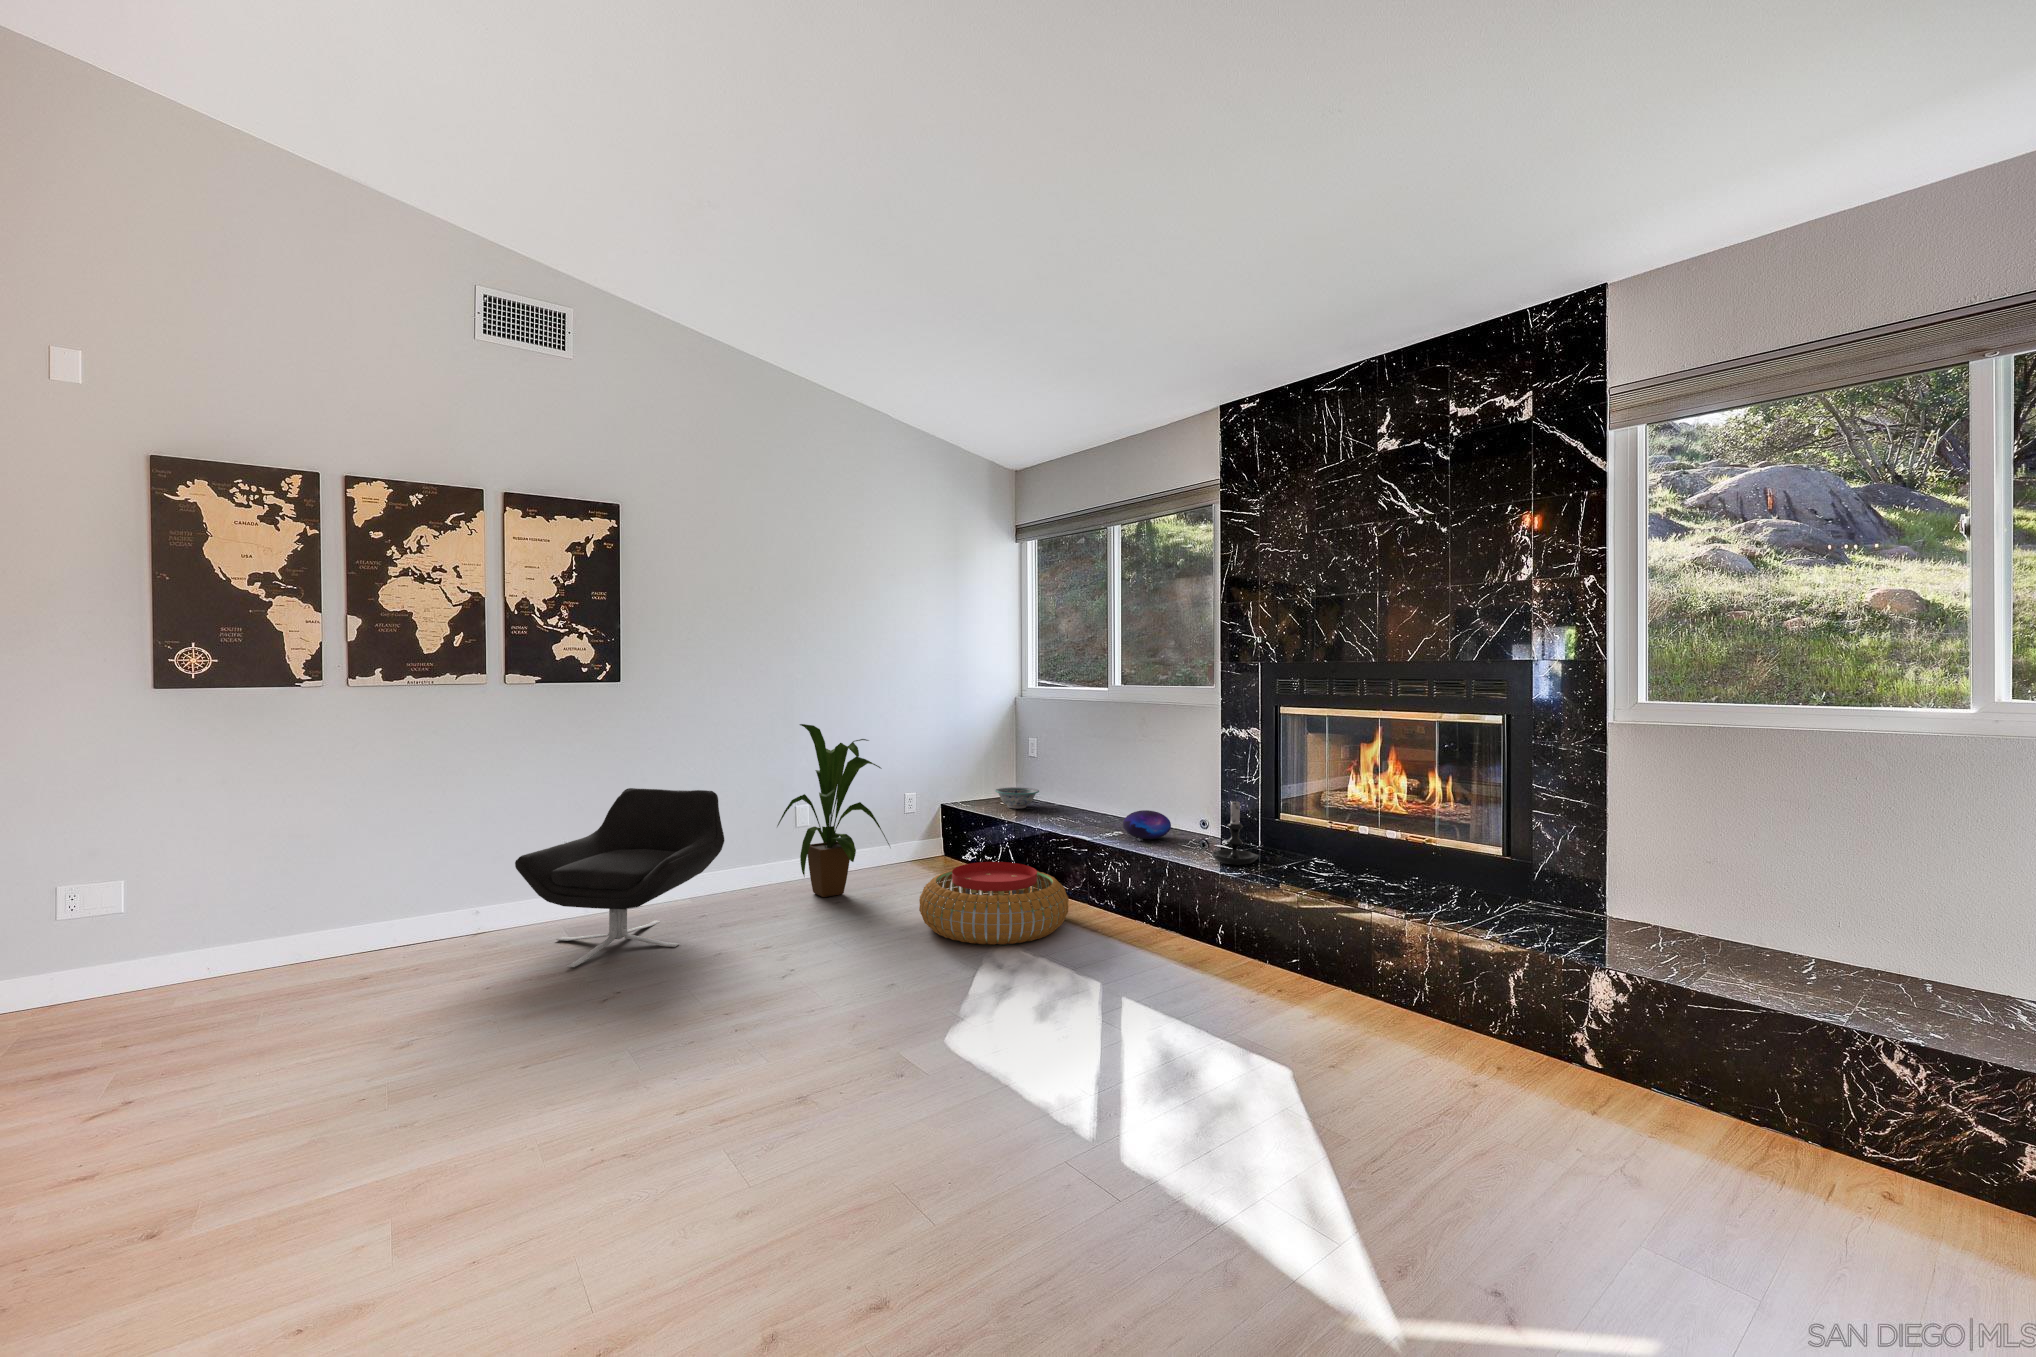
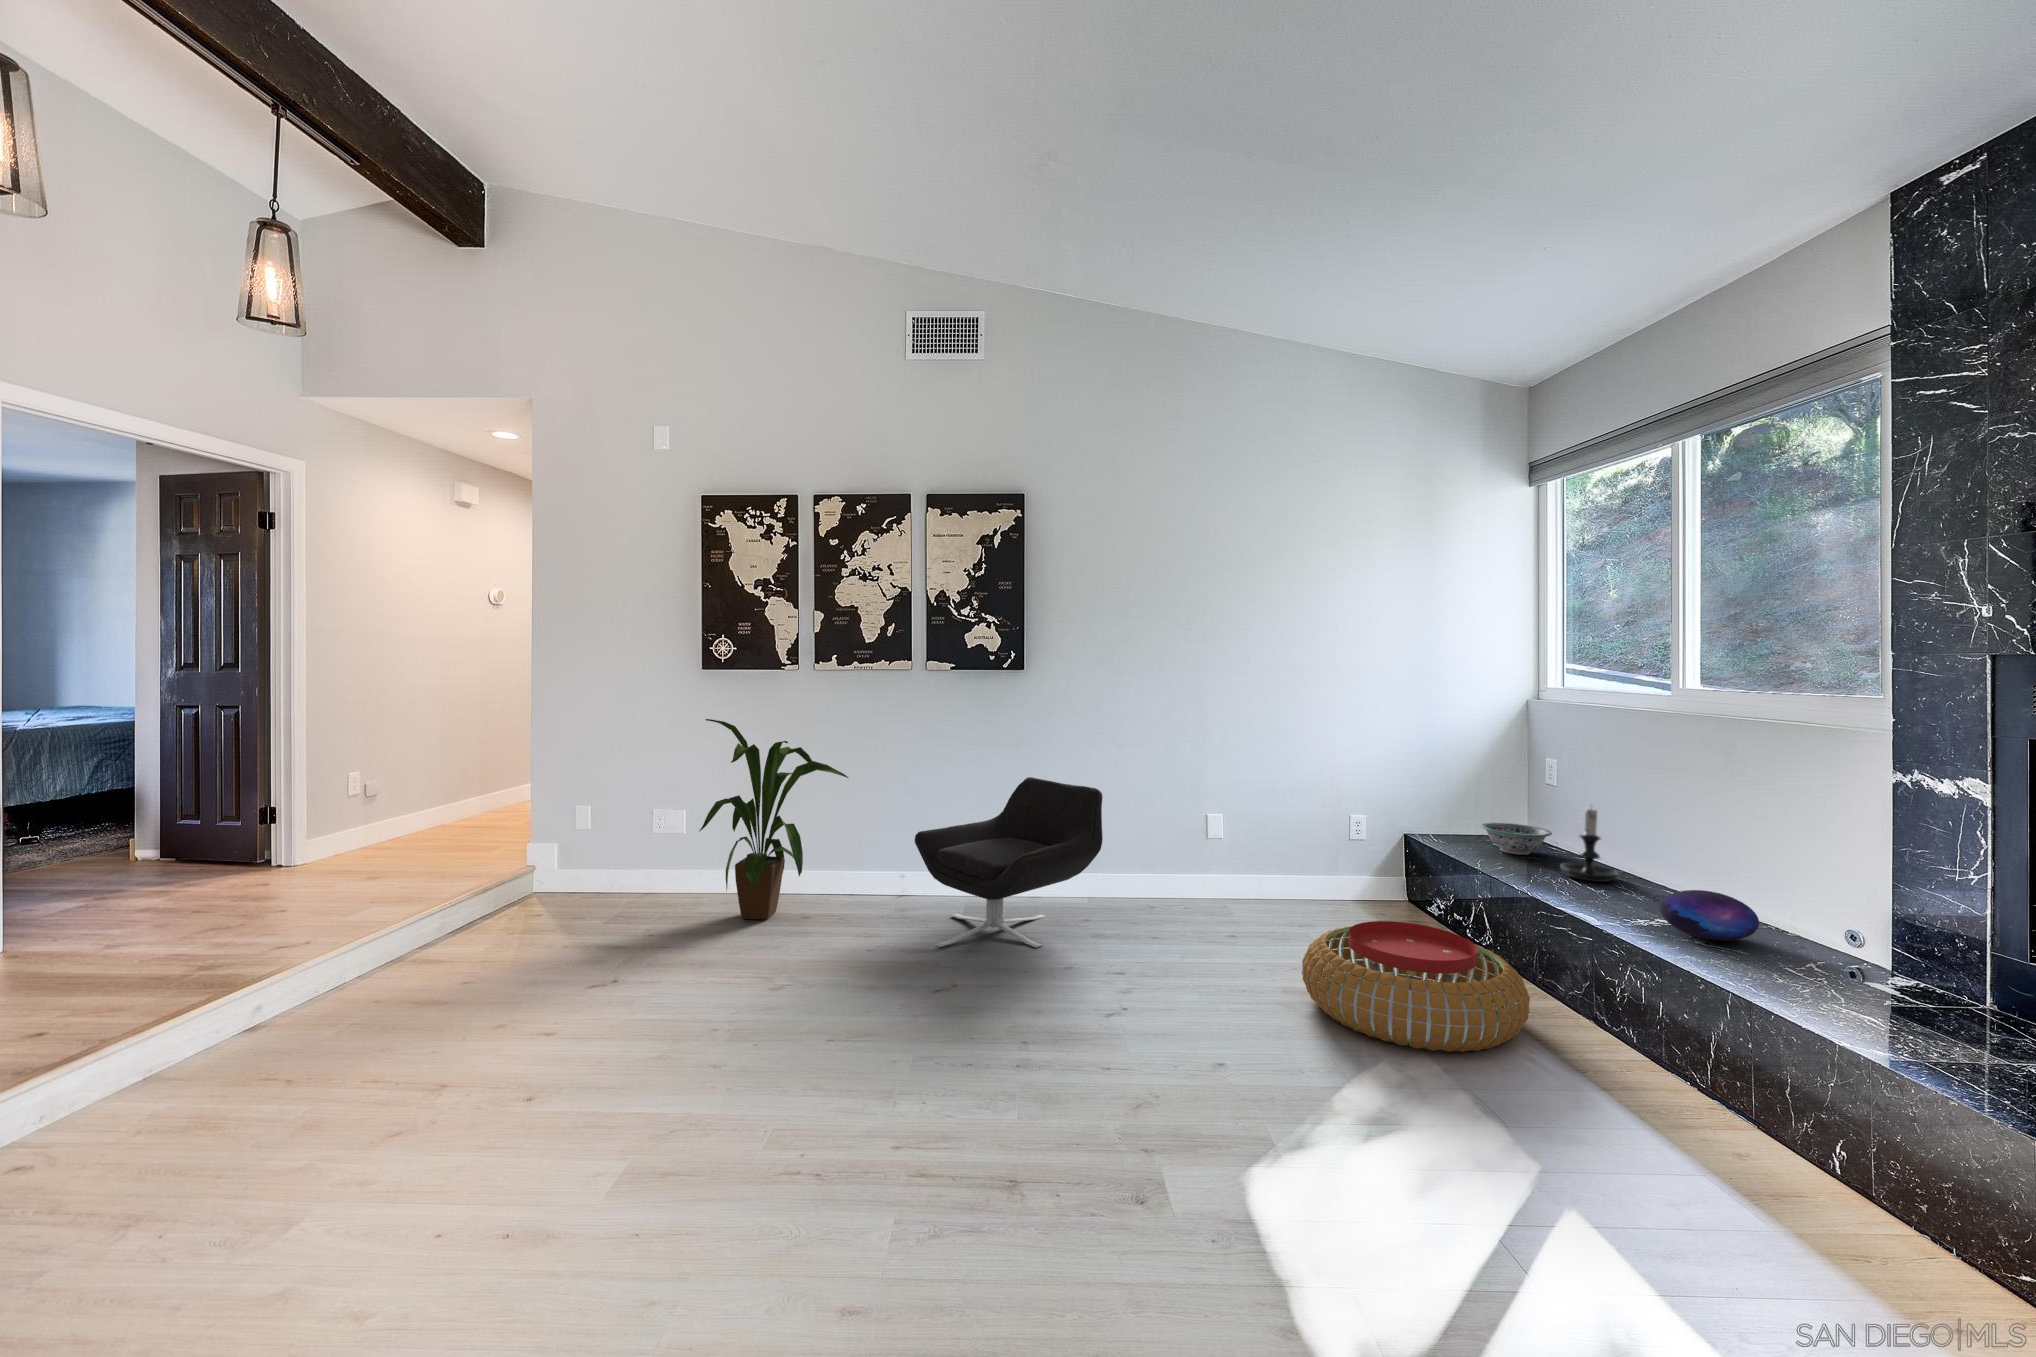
house plant: present [777,724,890,897] -> present [699,719,848,920]
candle holder: present [1212,798,1259,865] -> present [1560,809,1620,882]

